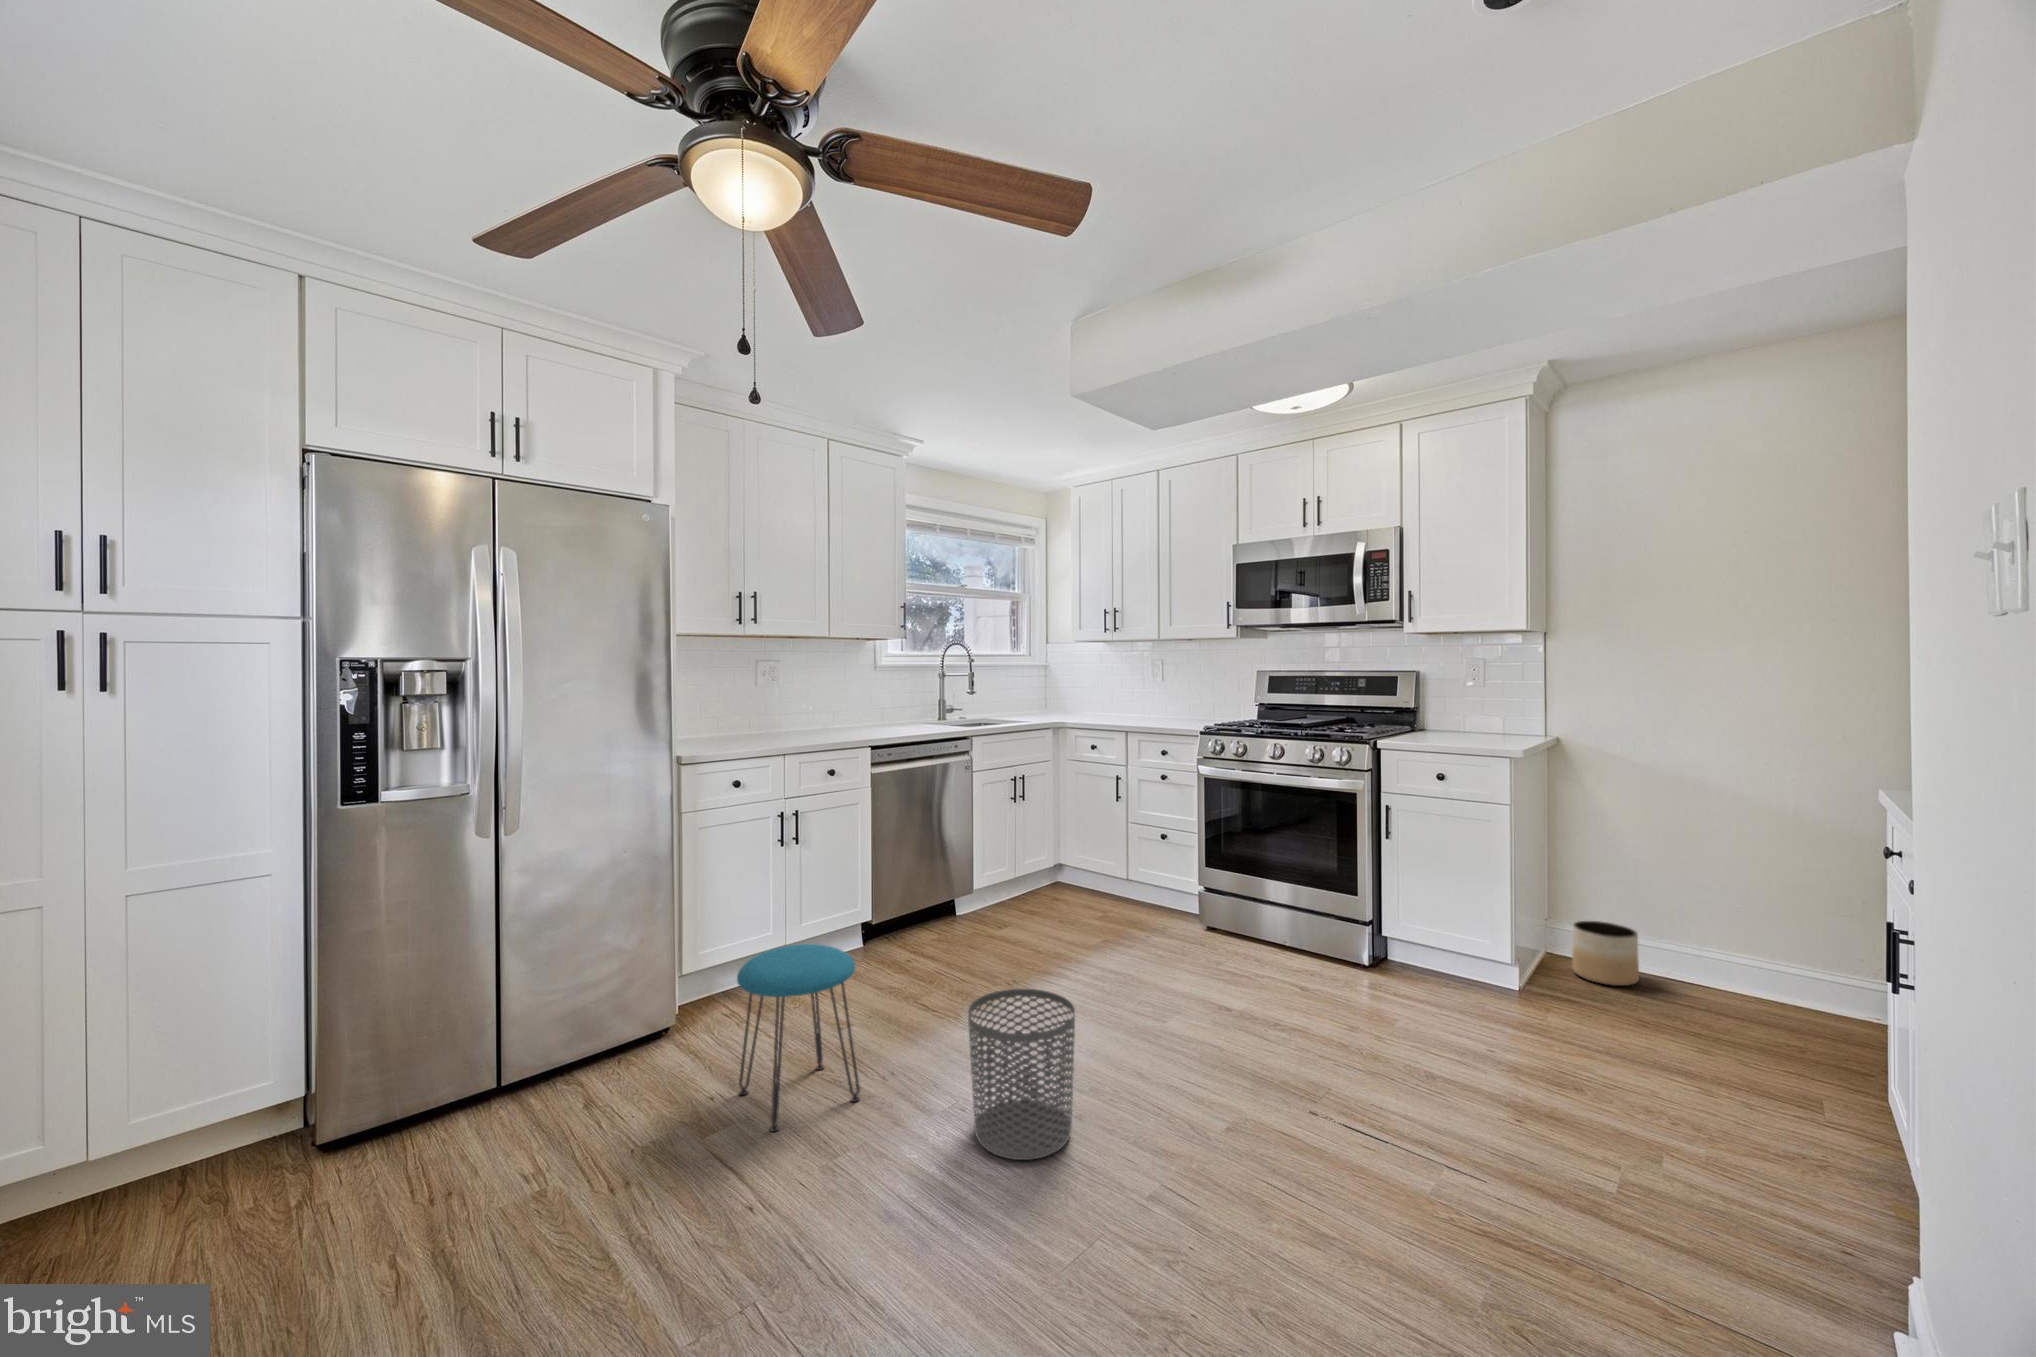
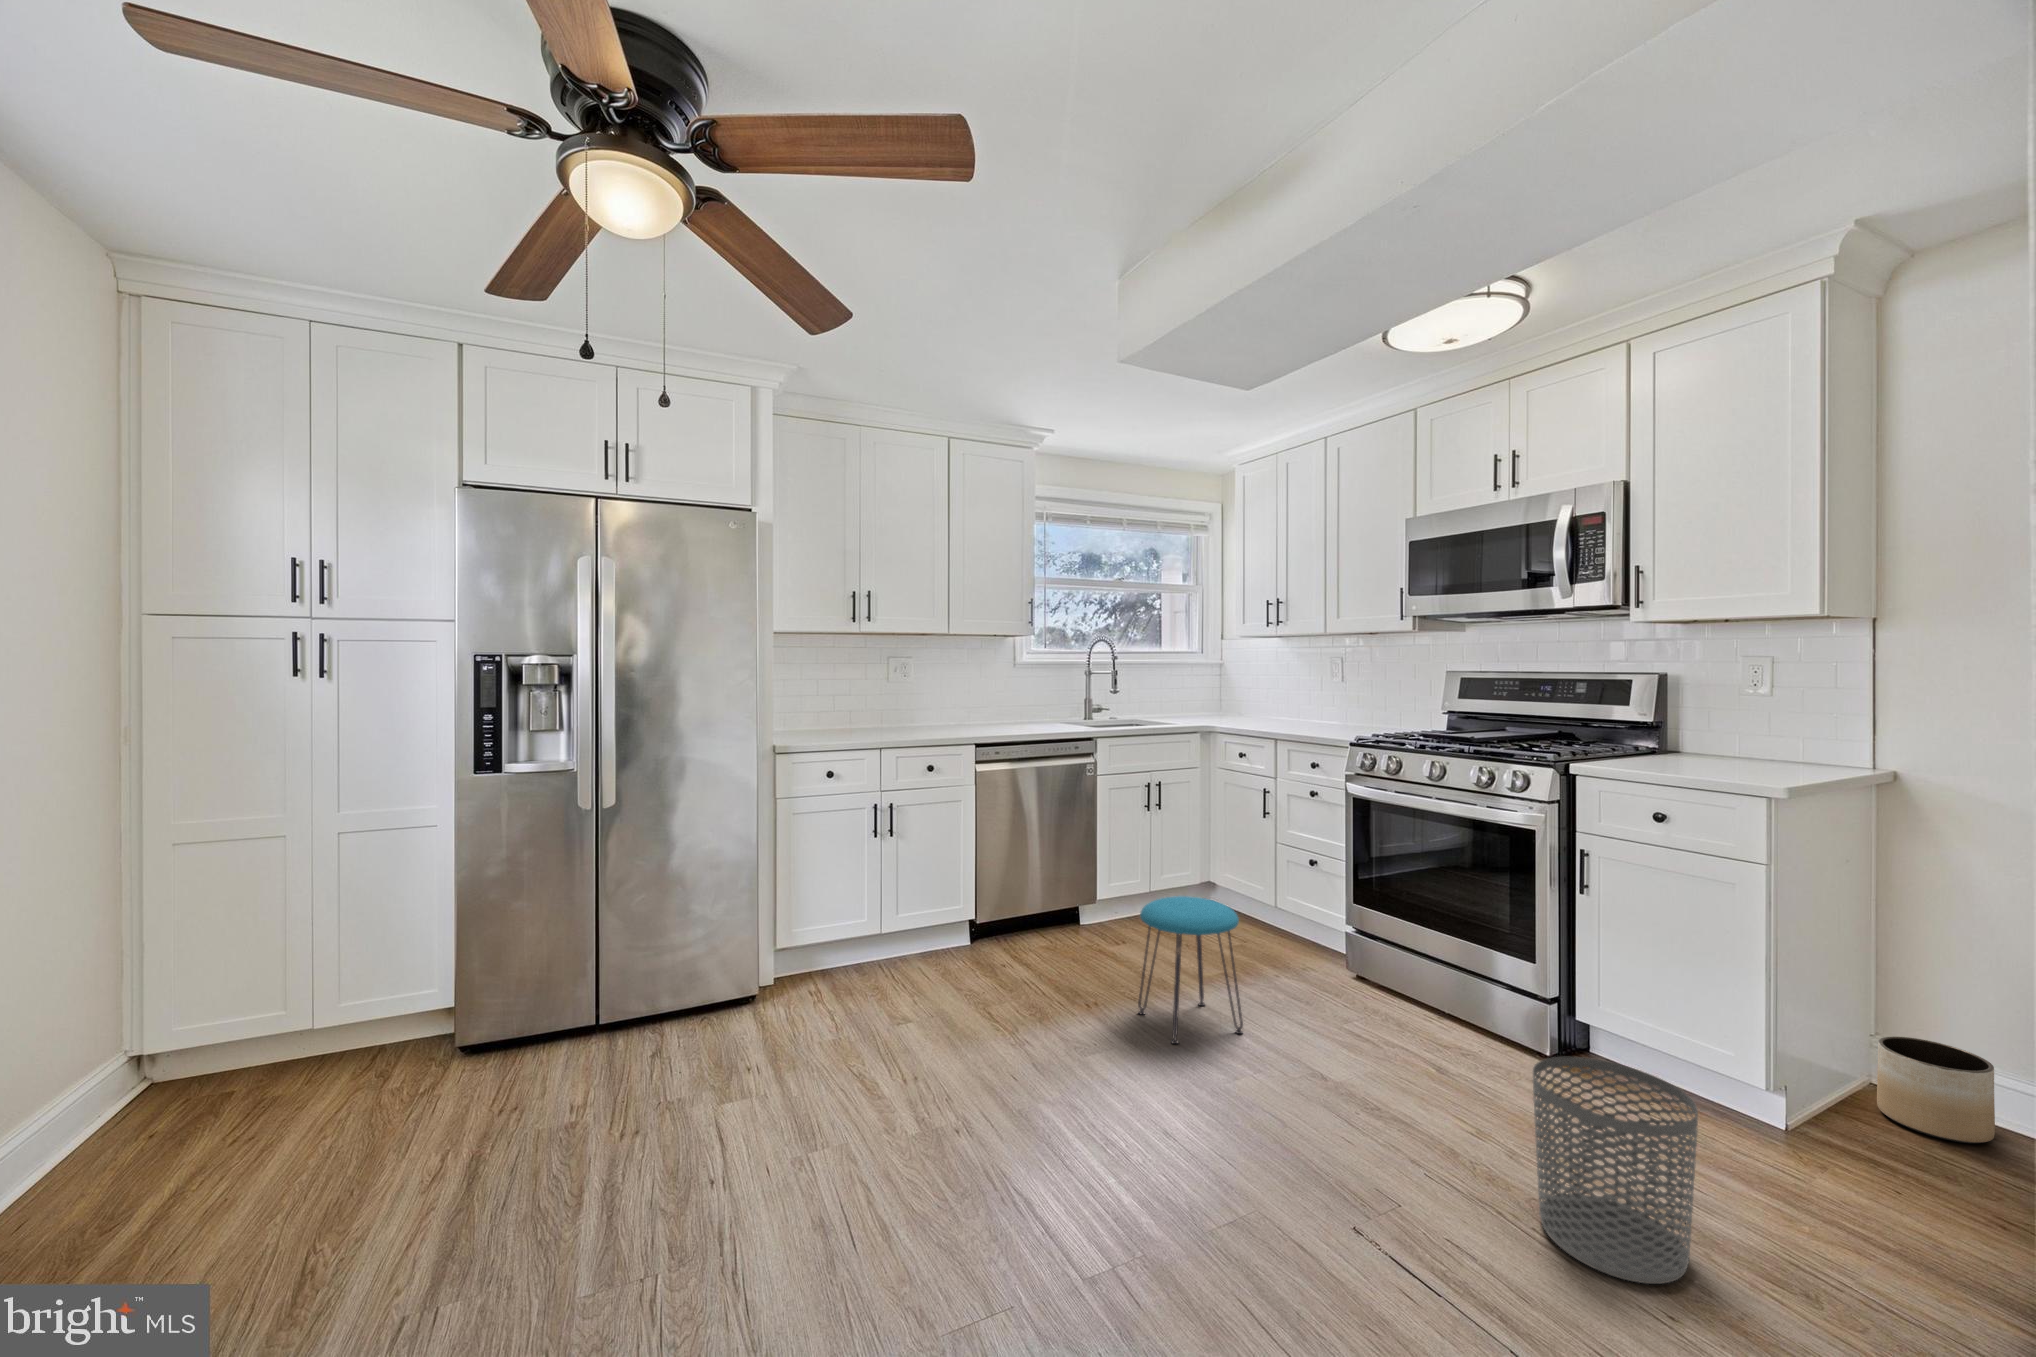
stool: present [737,944,860,1131] -> present [1138,896,1243,1044]
waste bin: present [968,989,1075,1160] -> present [1533,1057,1698,1284]

